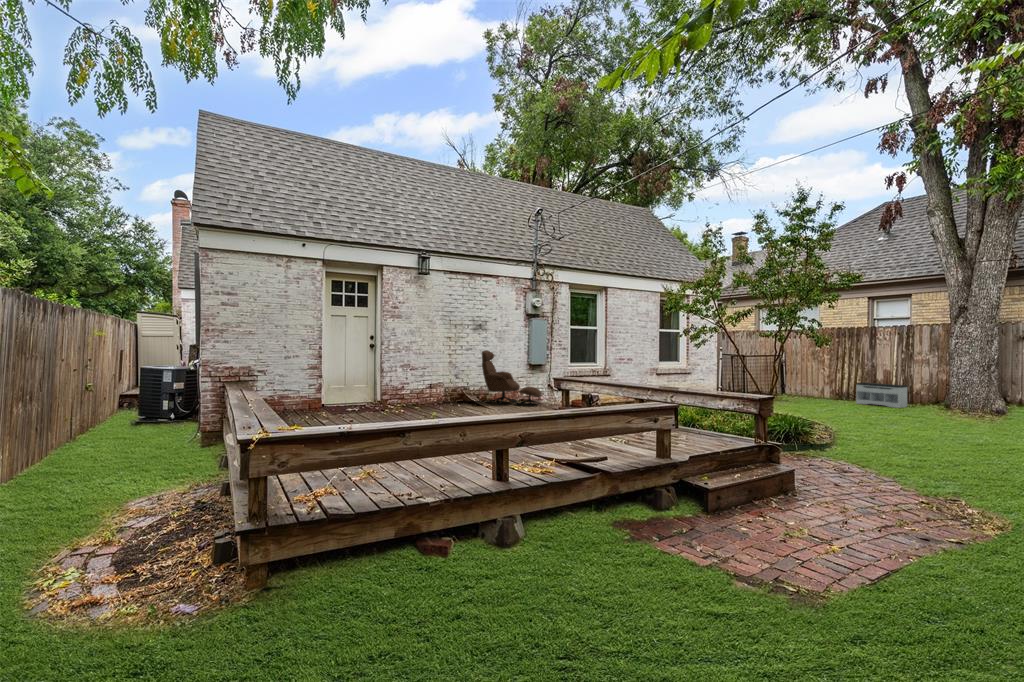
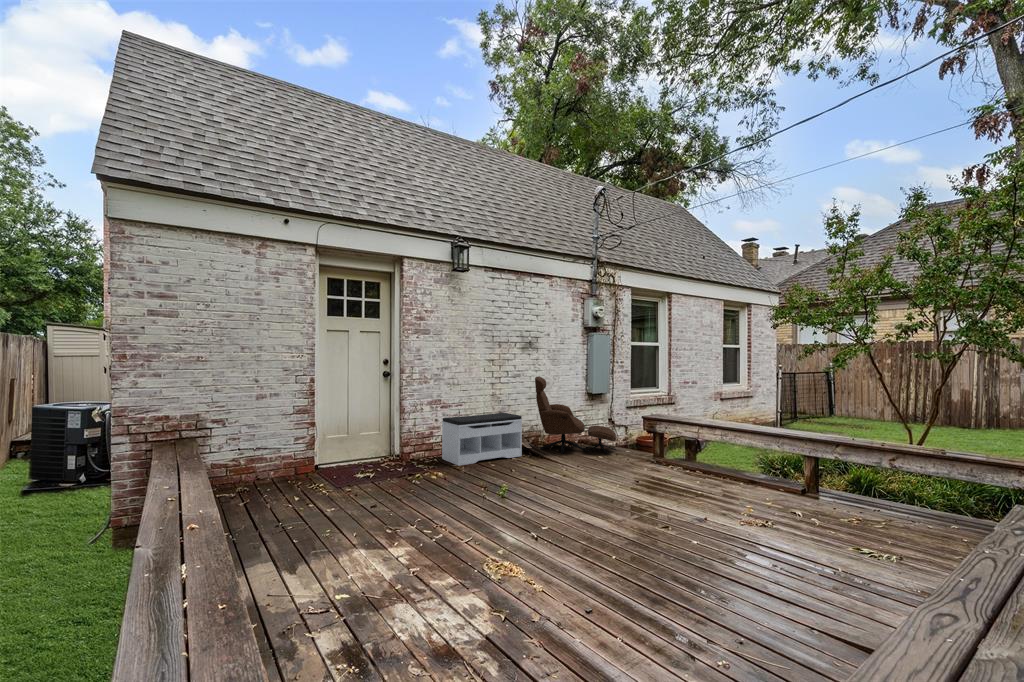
bench: present [856,382,907,408] -> present [442,413,522,466]

